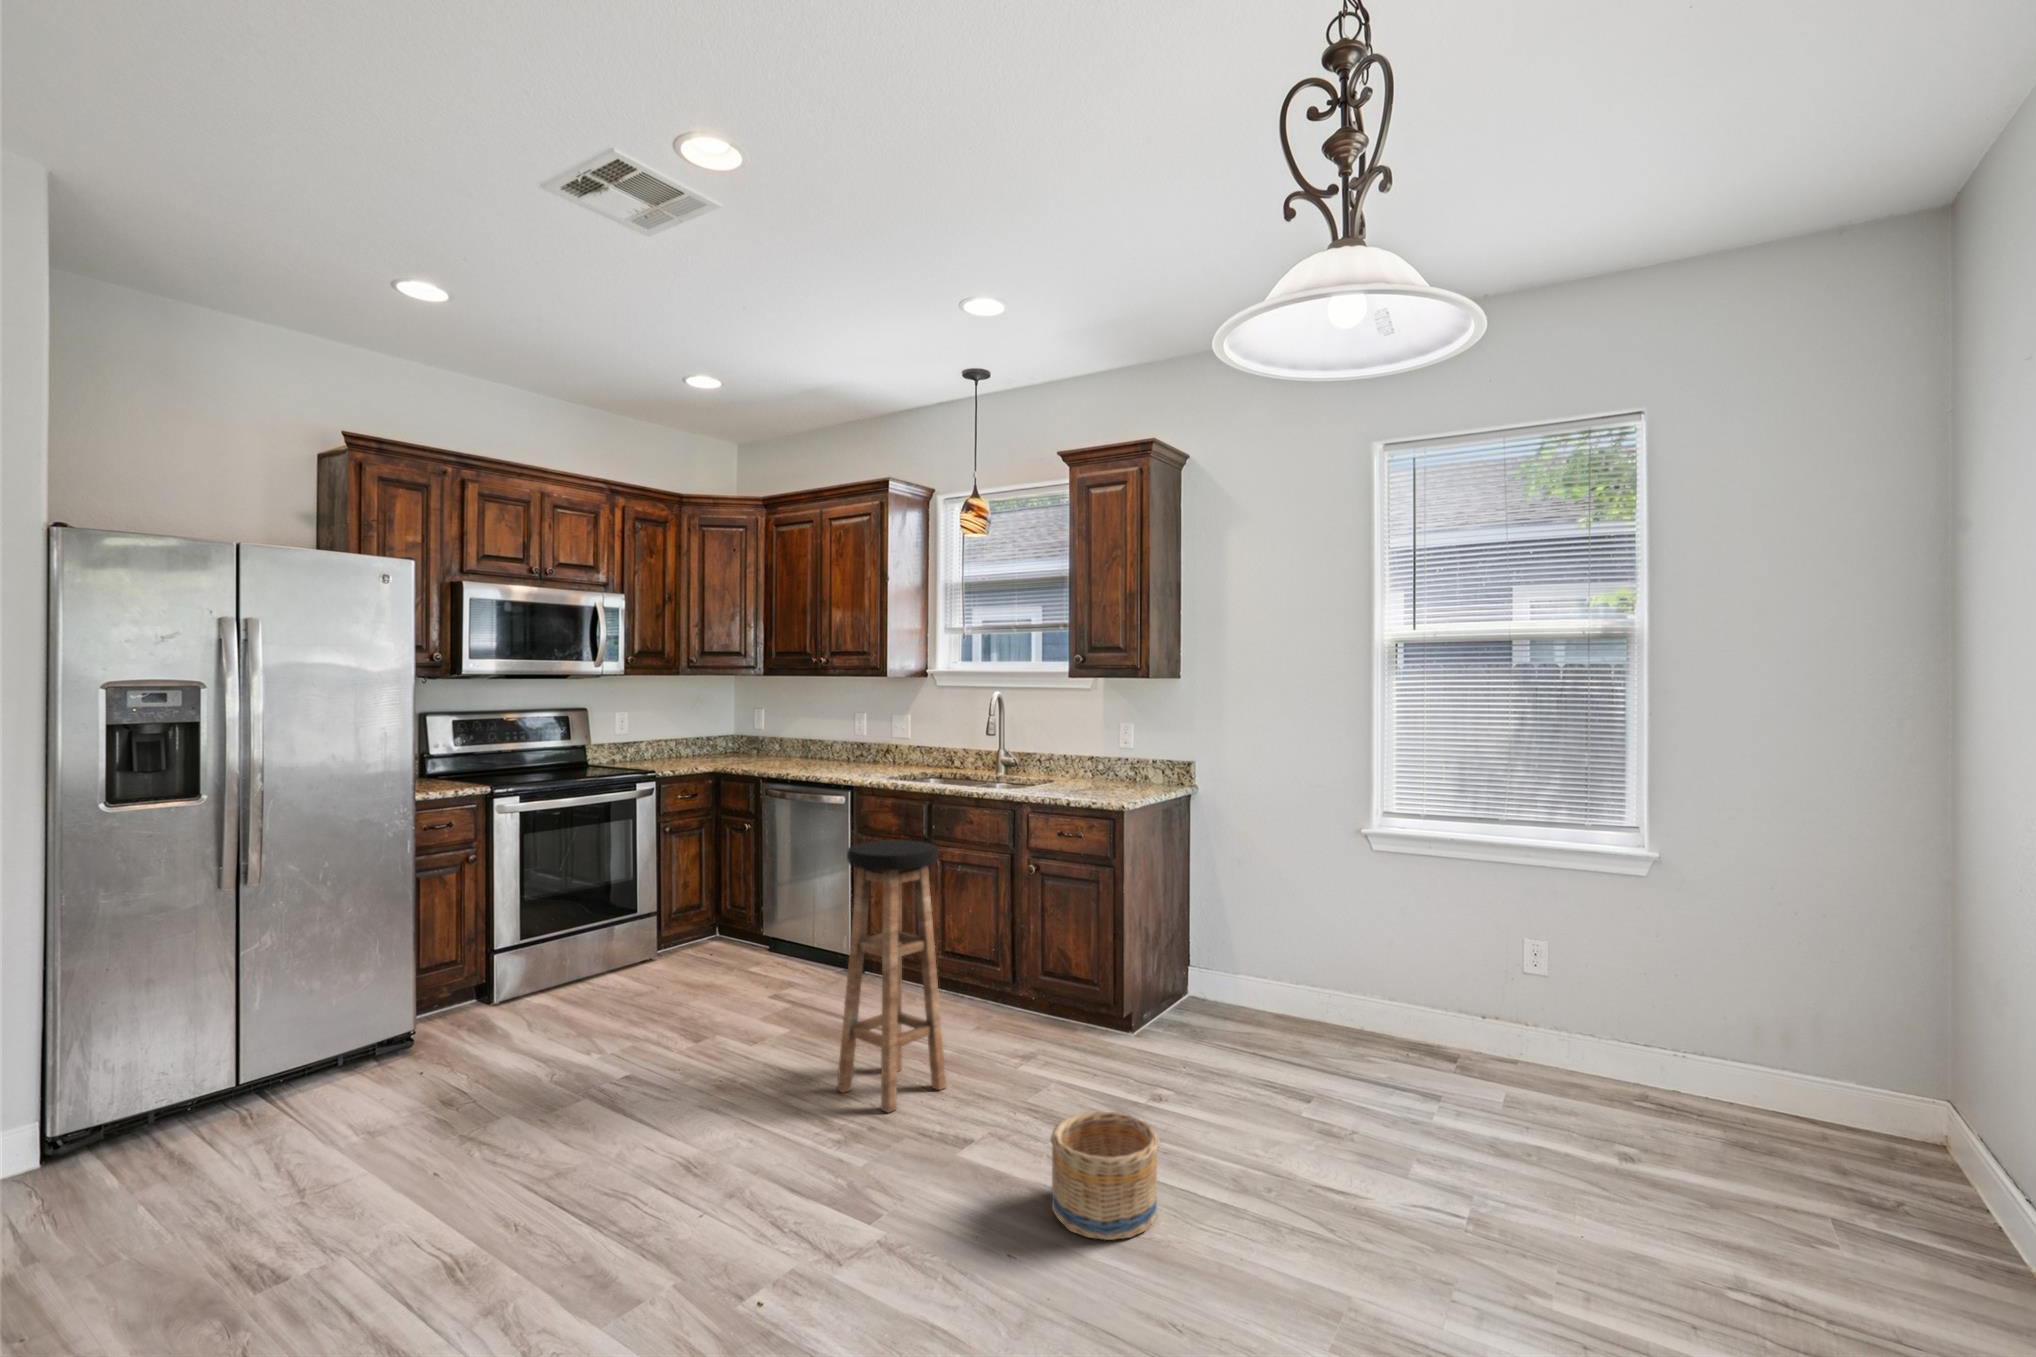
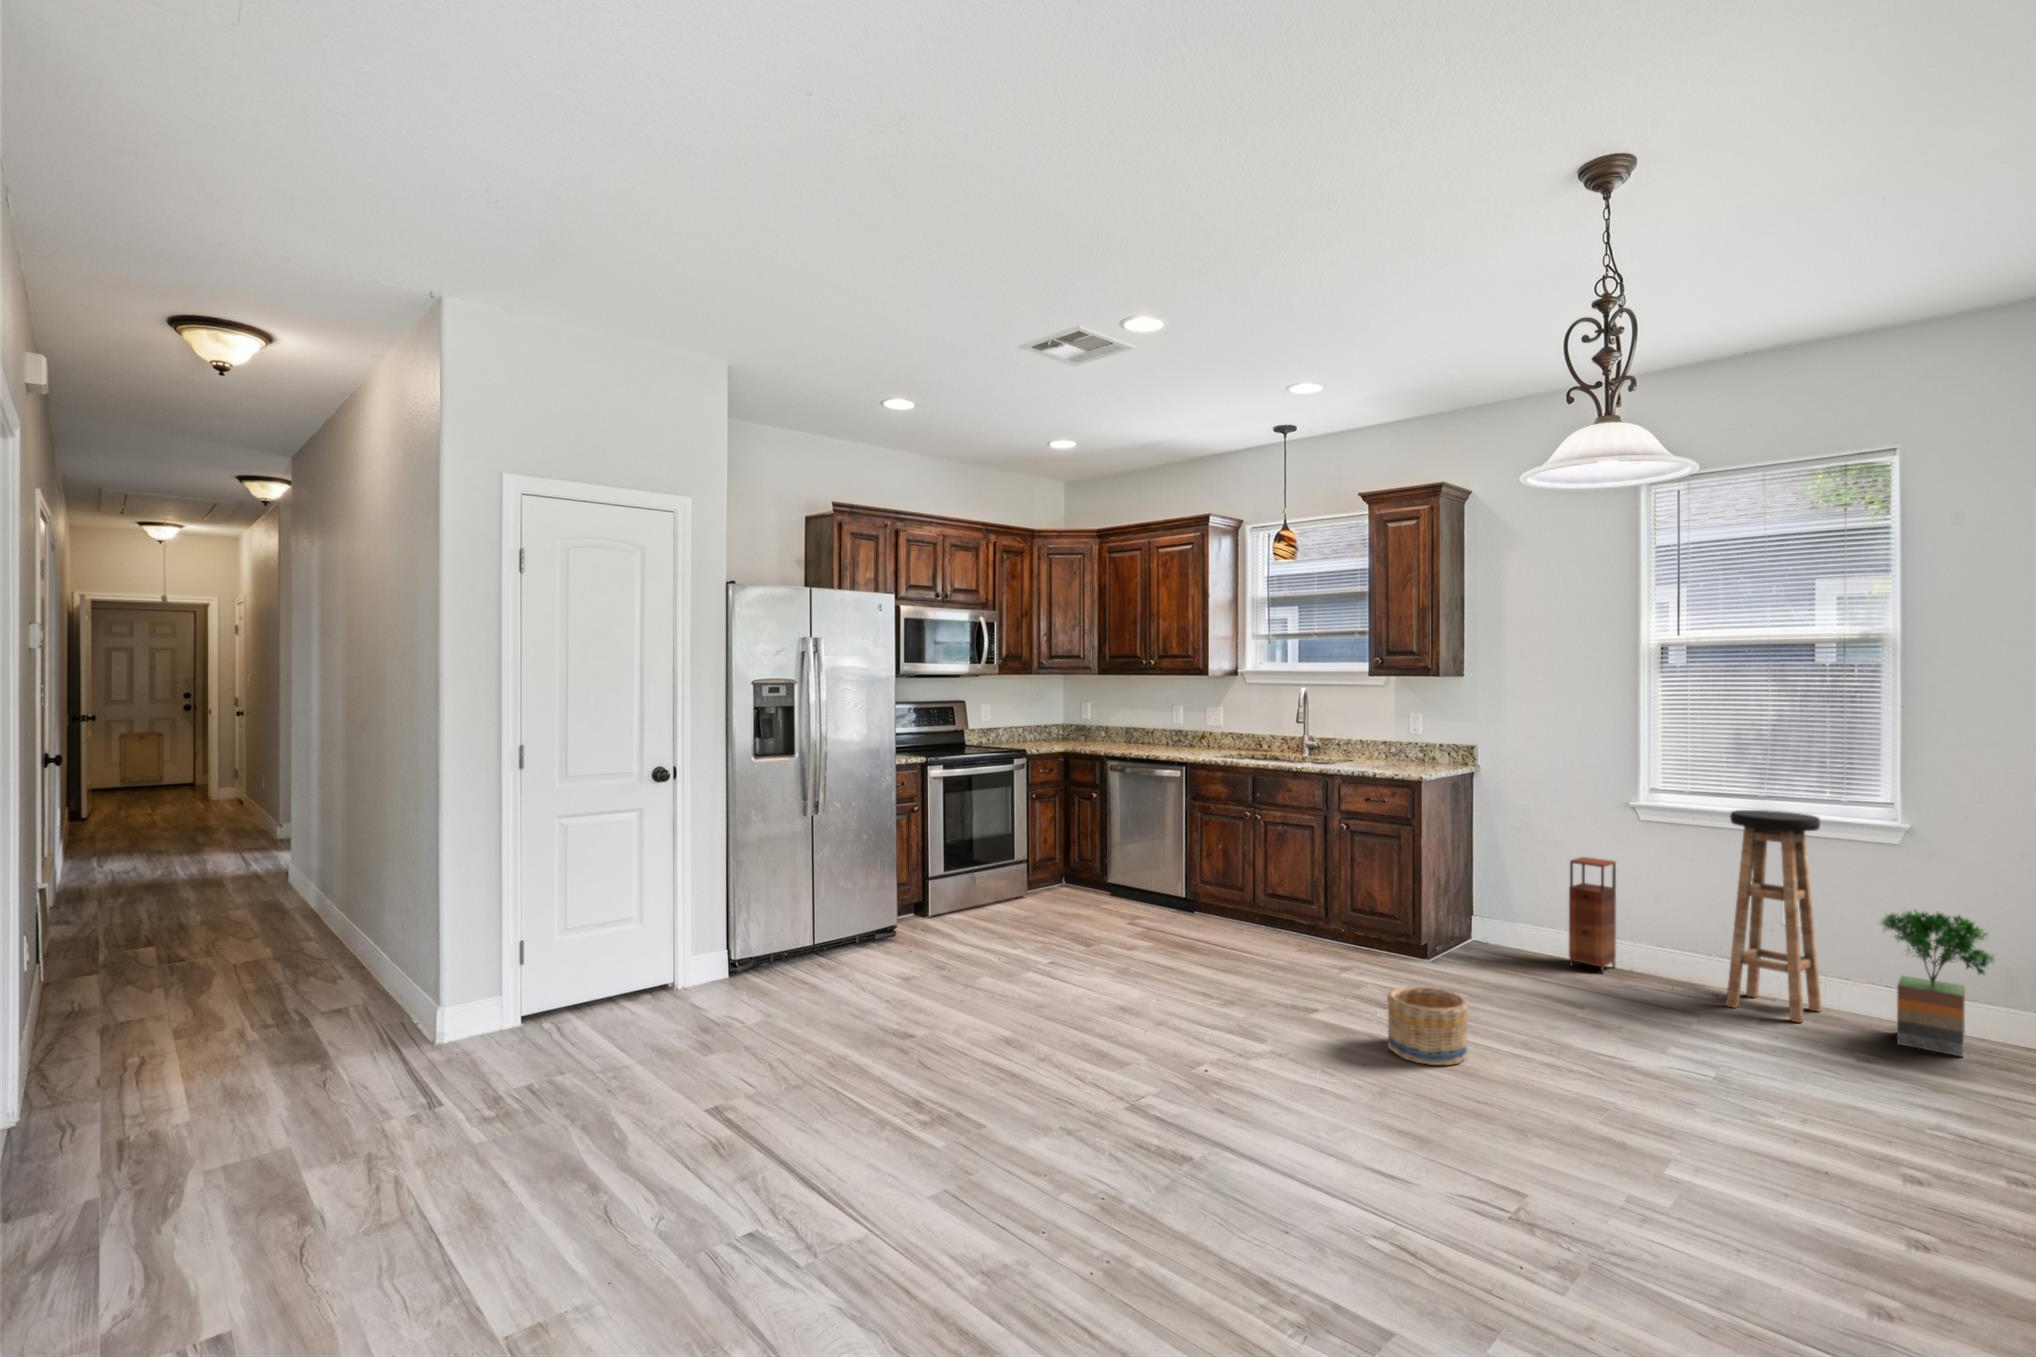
bar stool: present [837,840,946,1113] -> present [1726,810,1822,1023]
storage cabinet: none [1292,895,1344,1039] -> present [1569,857,1616,973]
potted tree: none [1632,958,1767,1144] -> present [1881,910,1996,1057]

